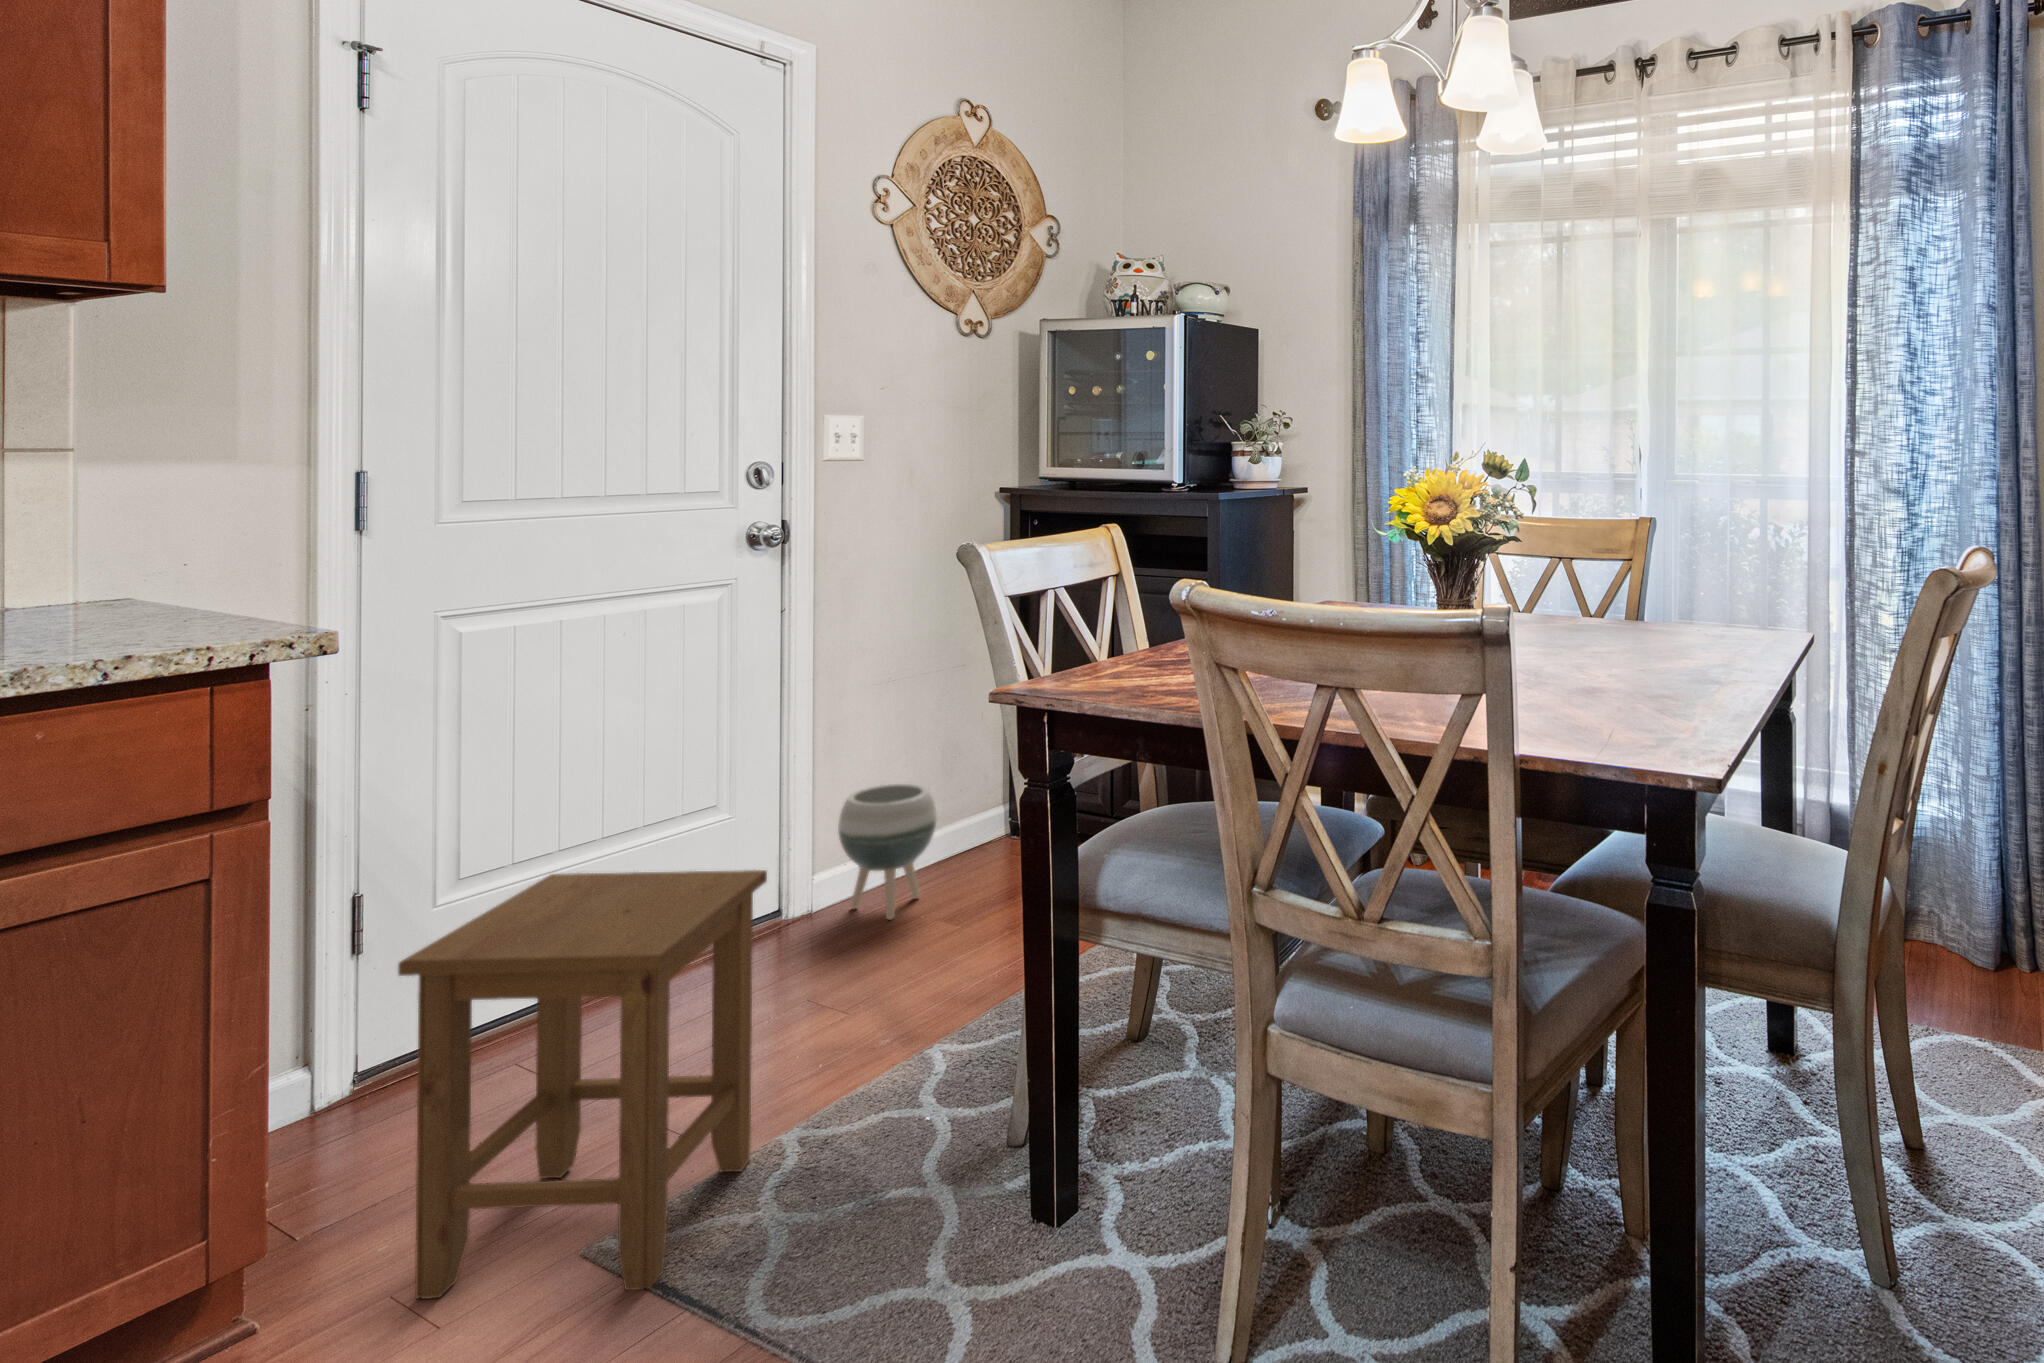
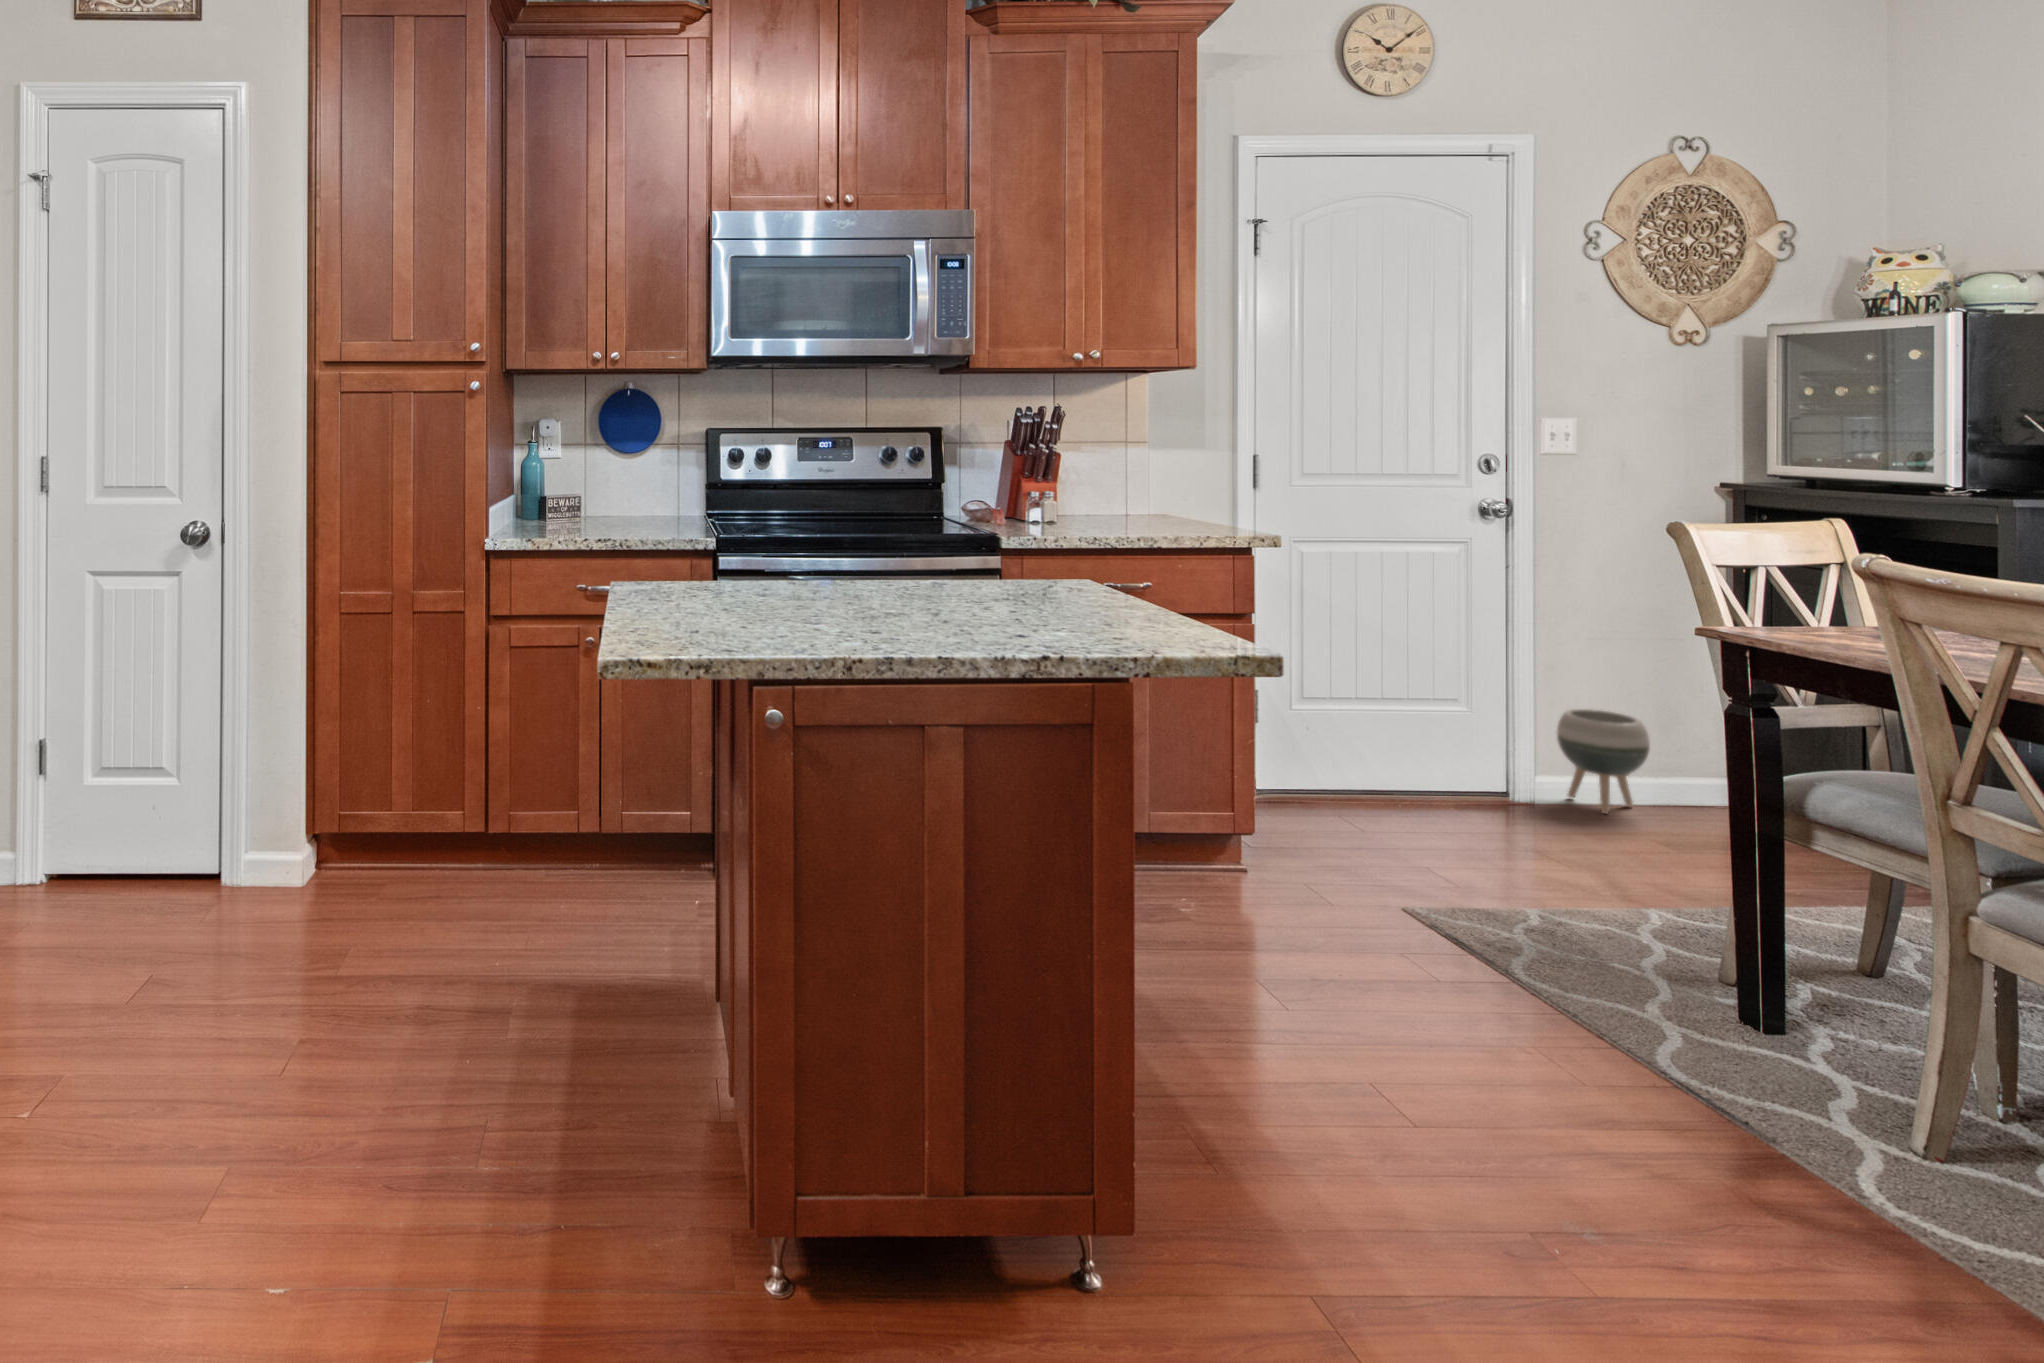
stool: present [398,870,767,1299] -> none [1309,697,1516,936]

